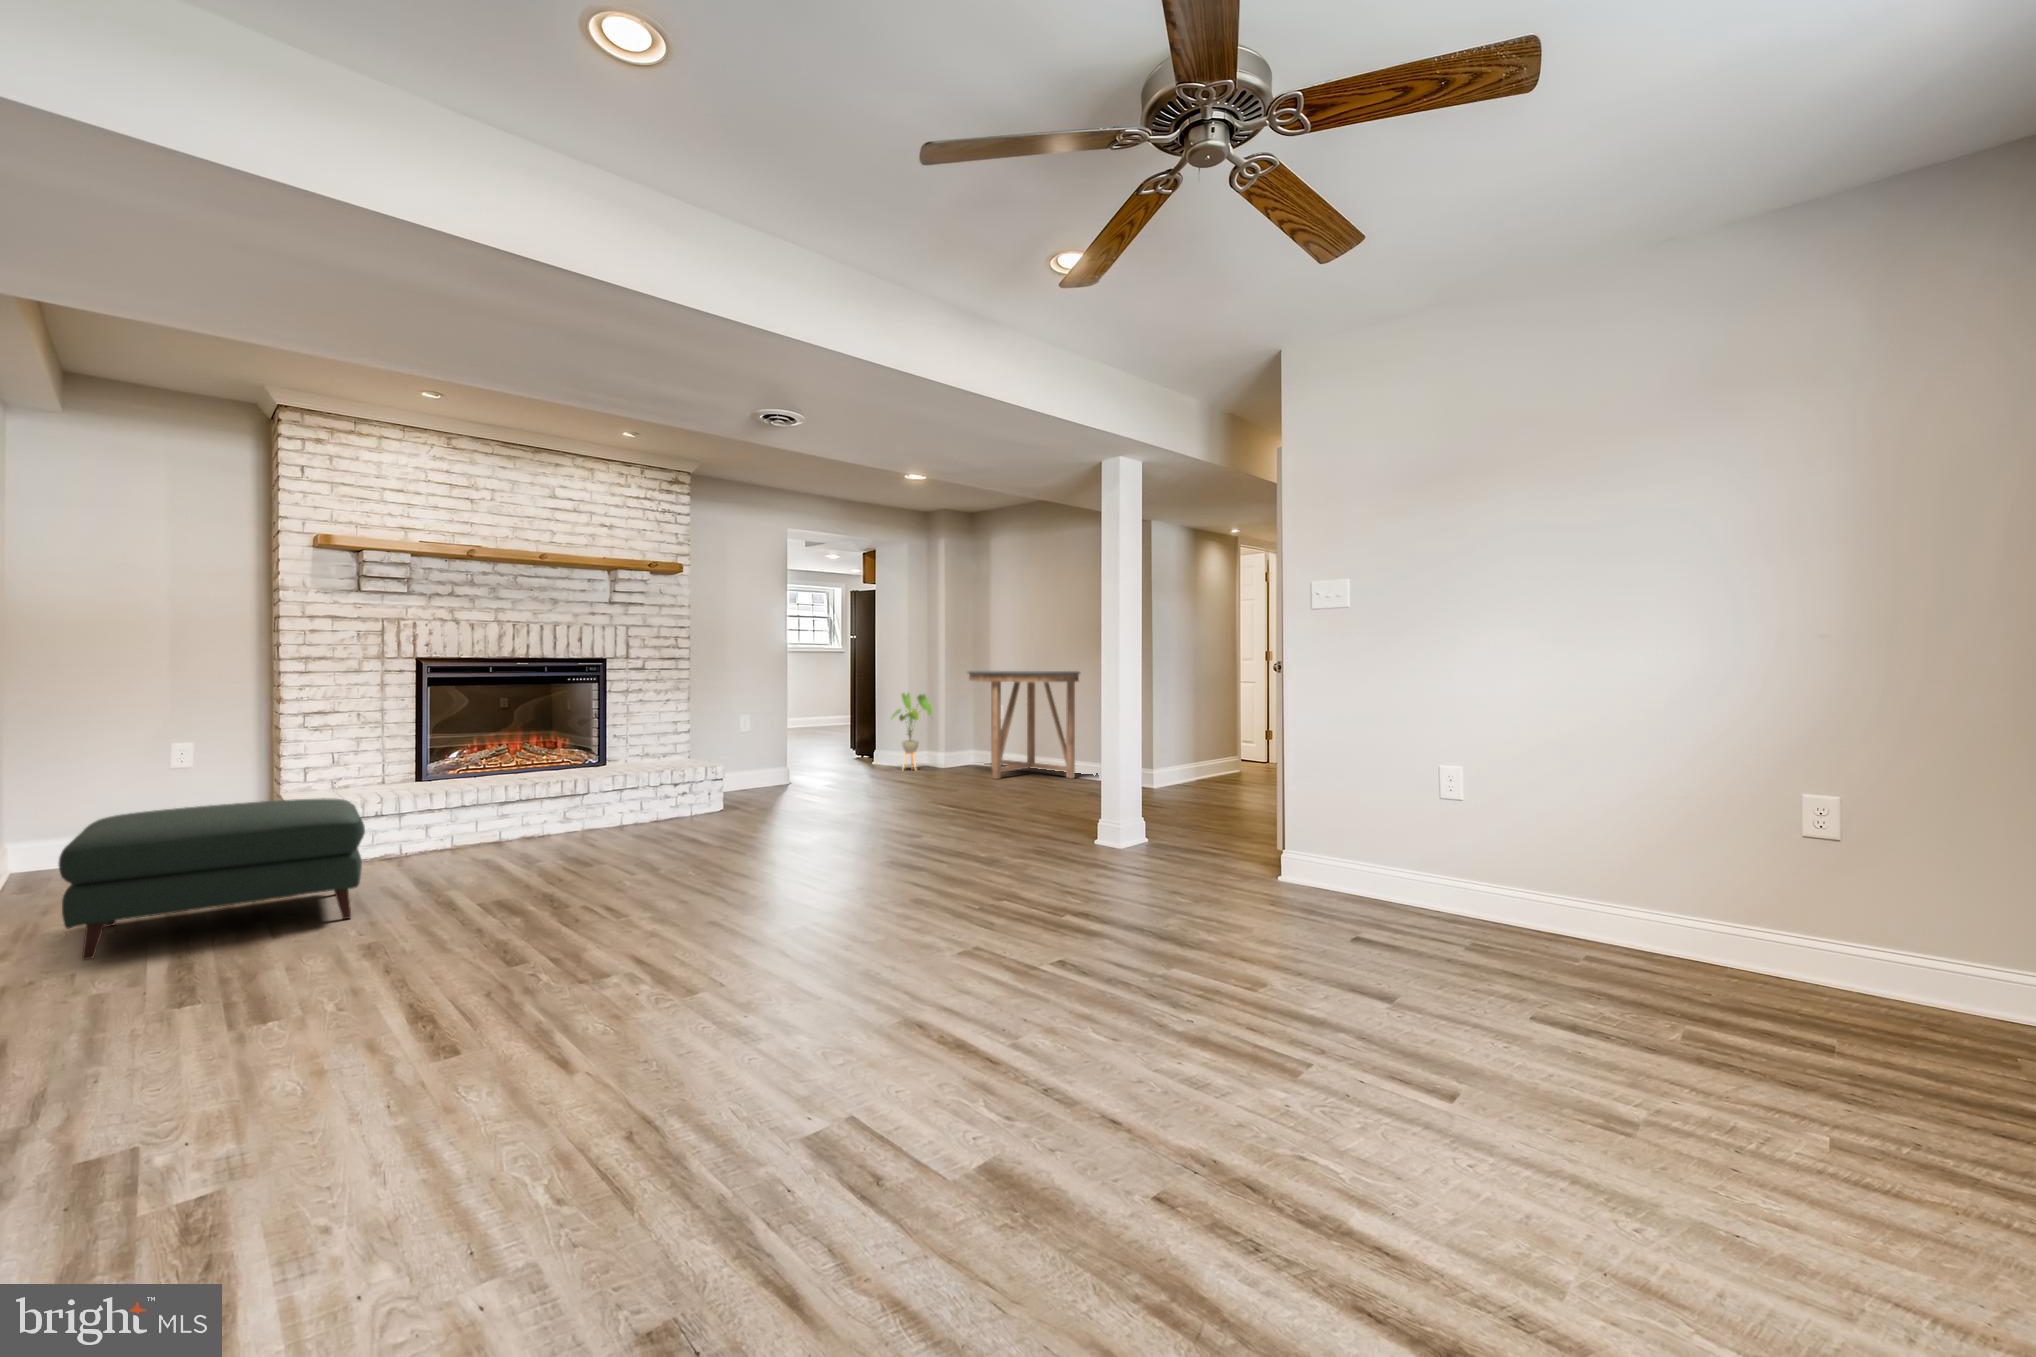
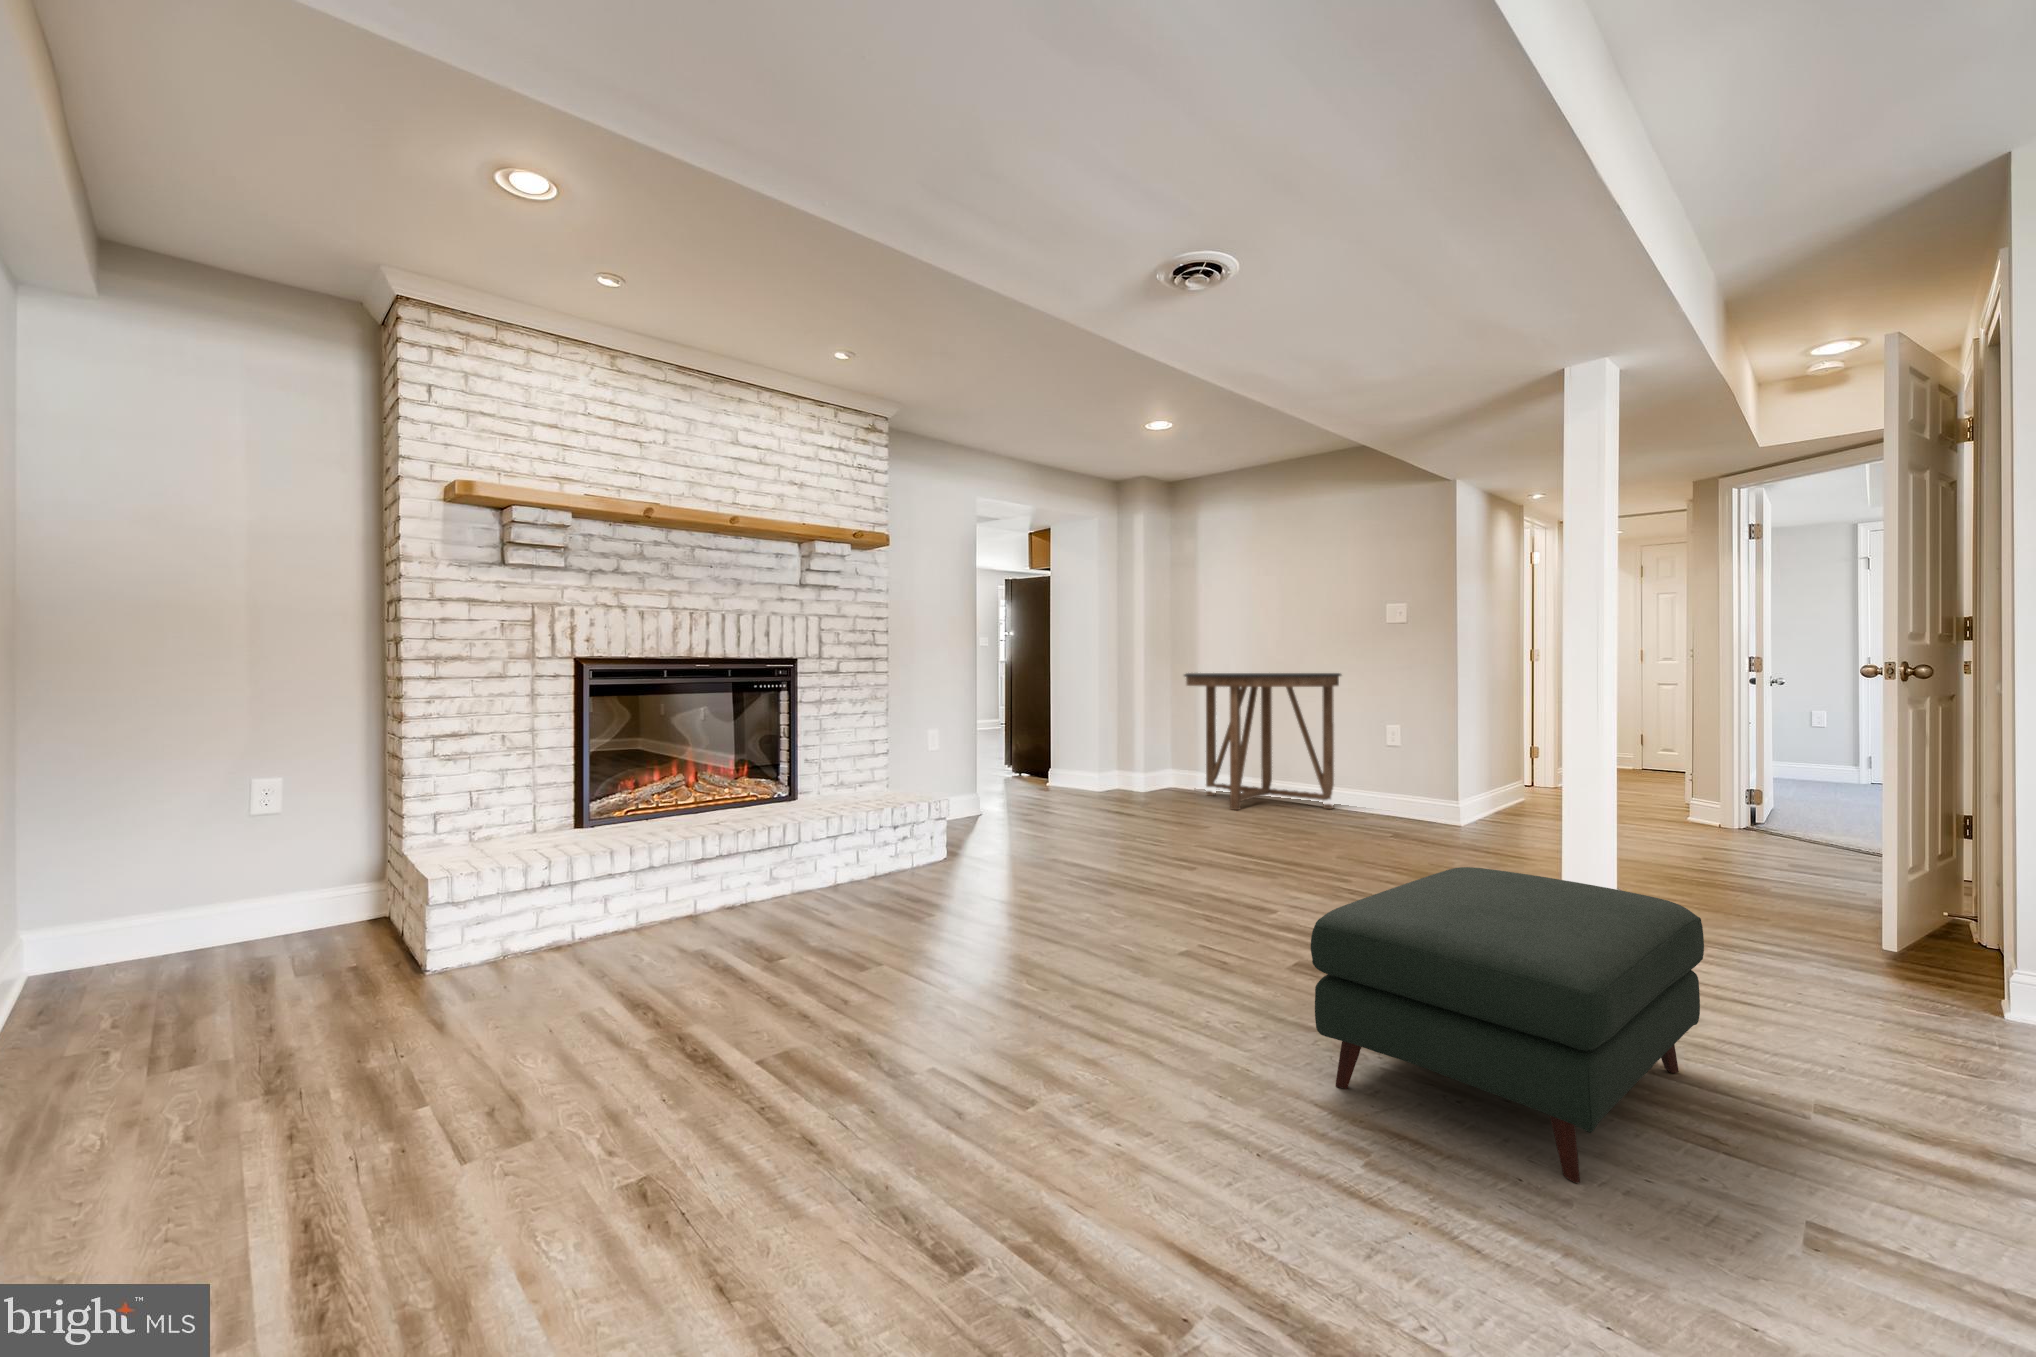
house plant: present [891,693,932,768] -> none [1086,700,1143,799]
ottoman: present [59,798,365,960] -> present [1311,867,1704,1183]

